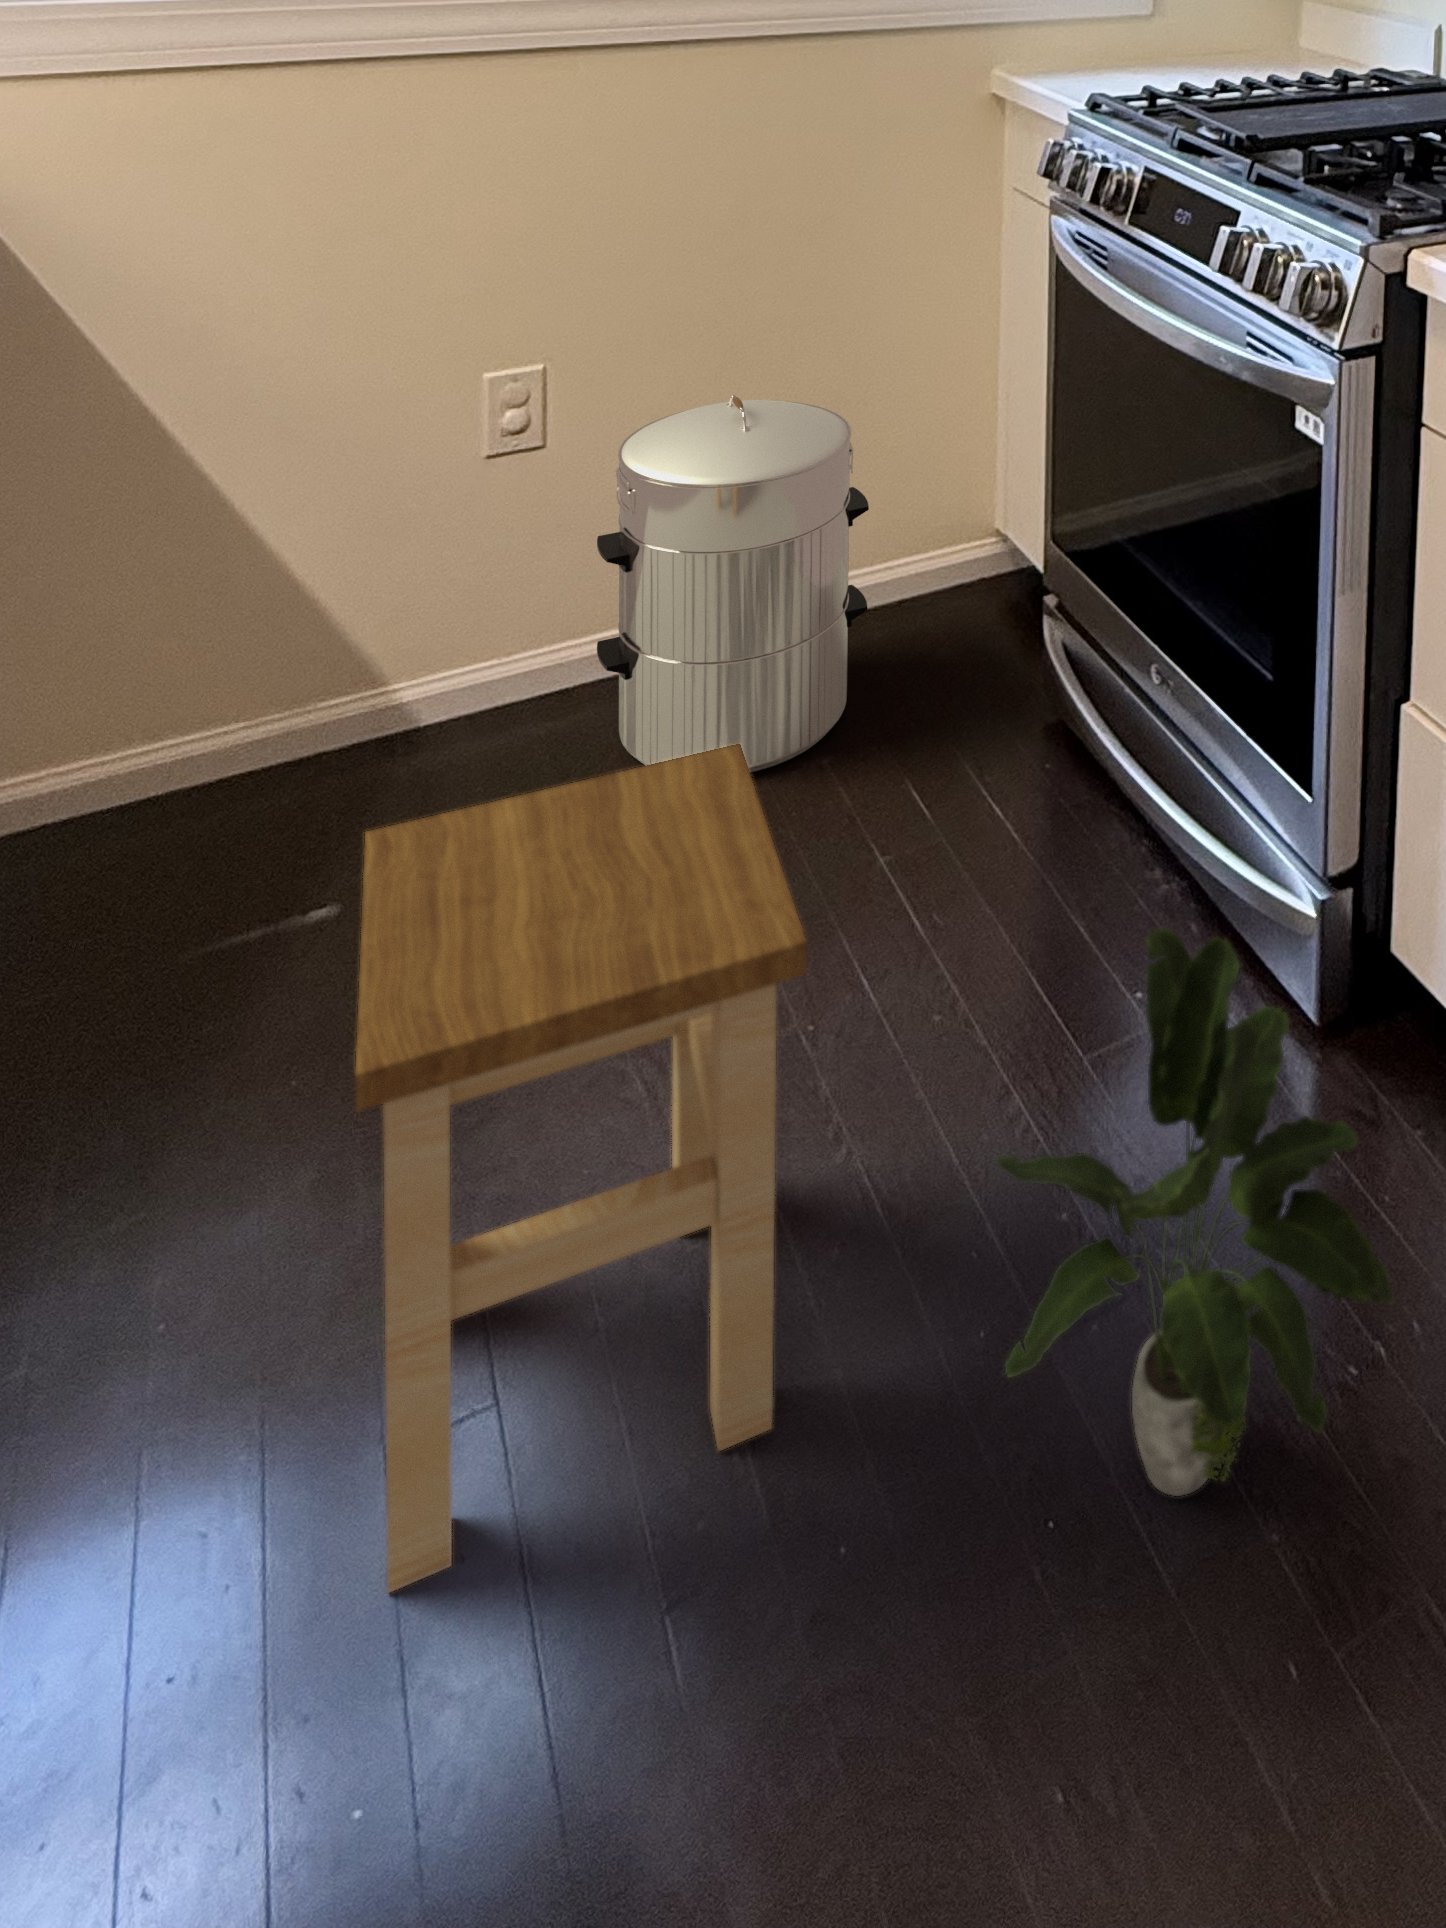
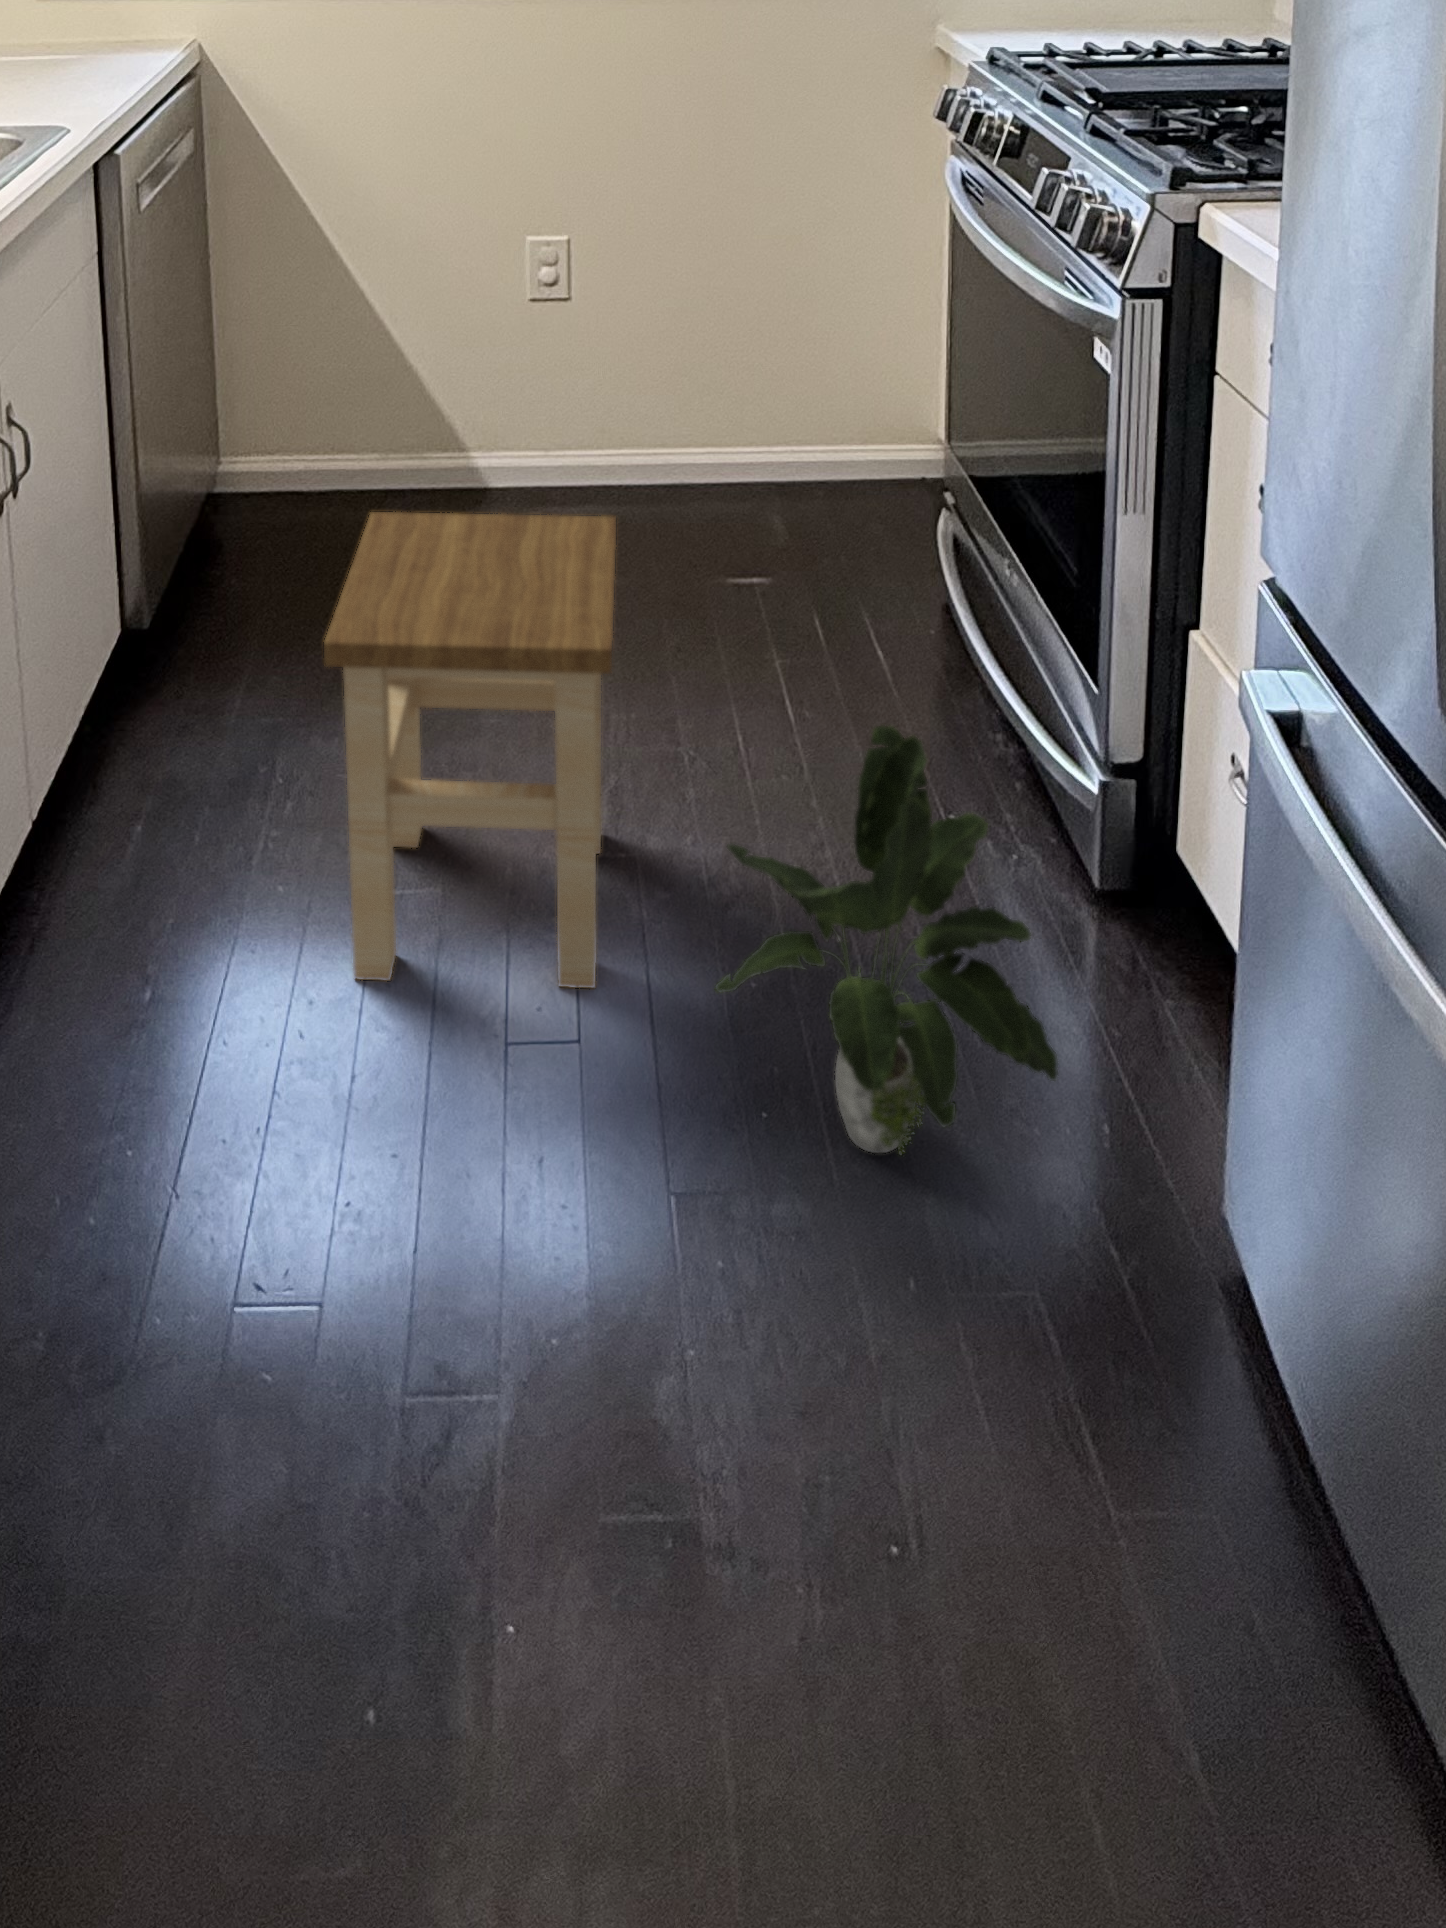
waste bin: present [597,395,869,773] -> none [593,277,801,573]

